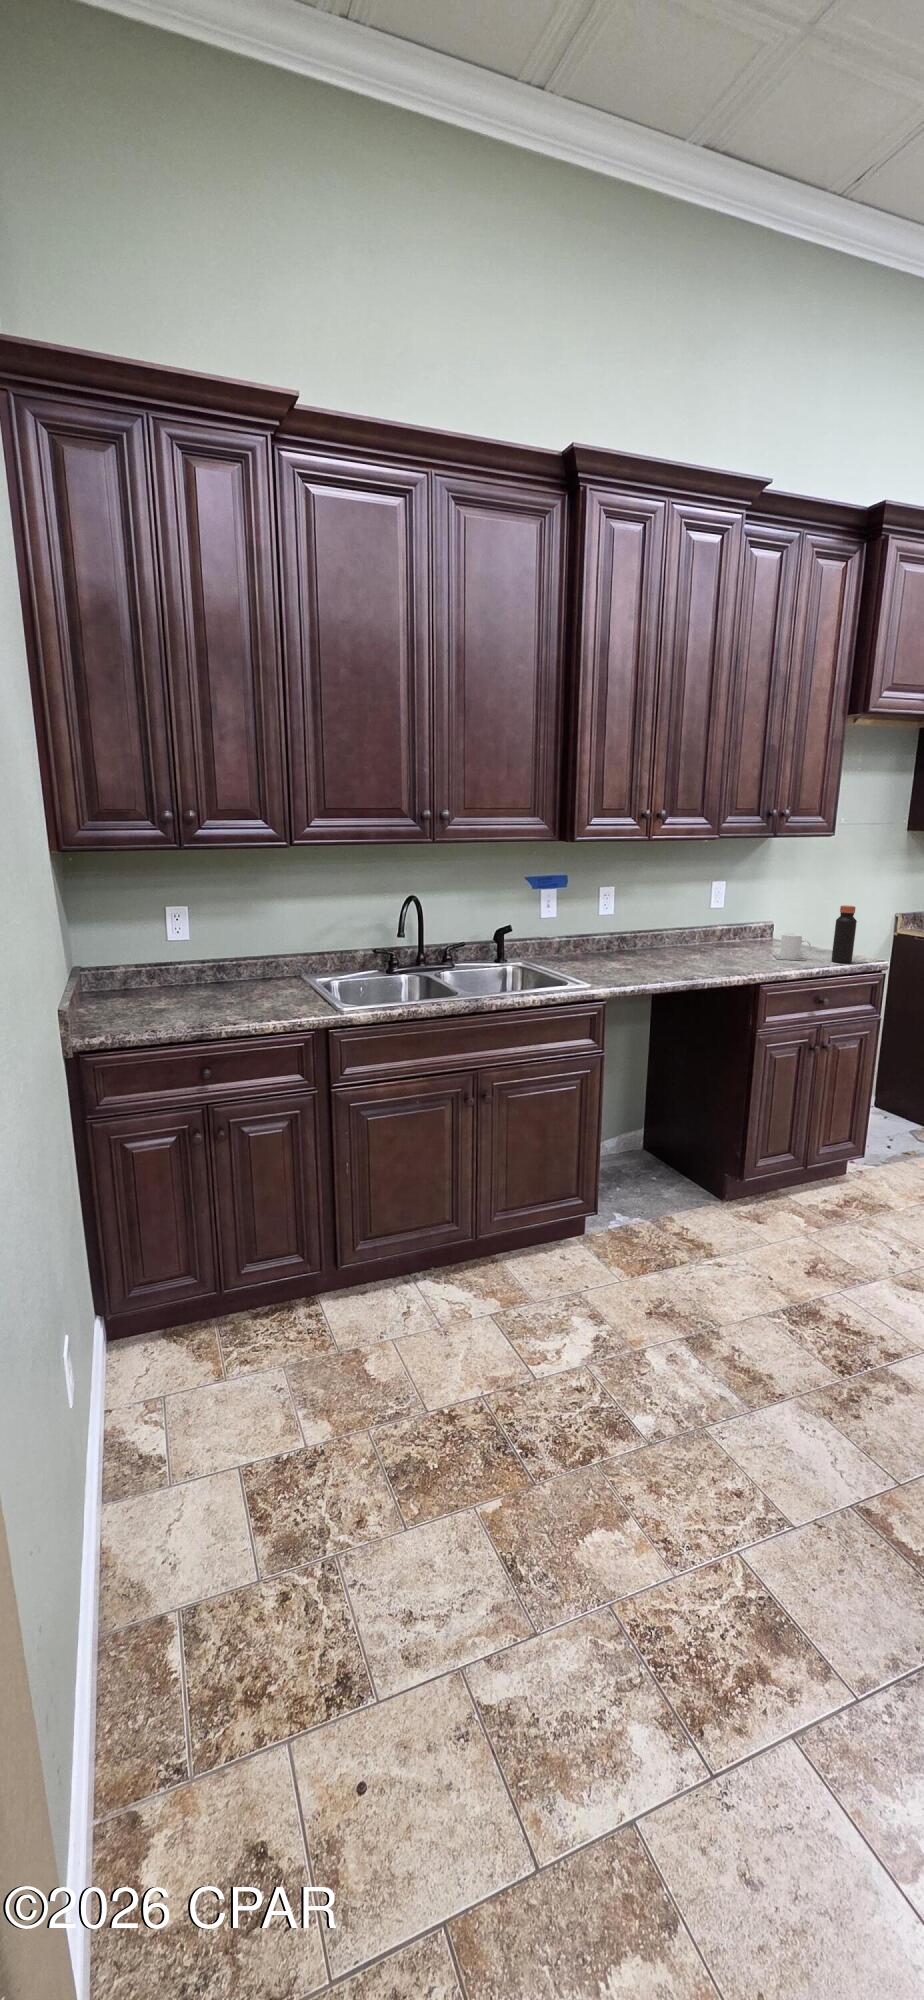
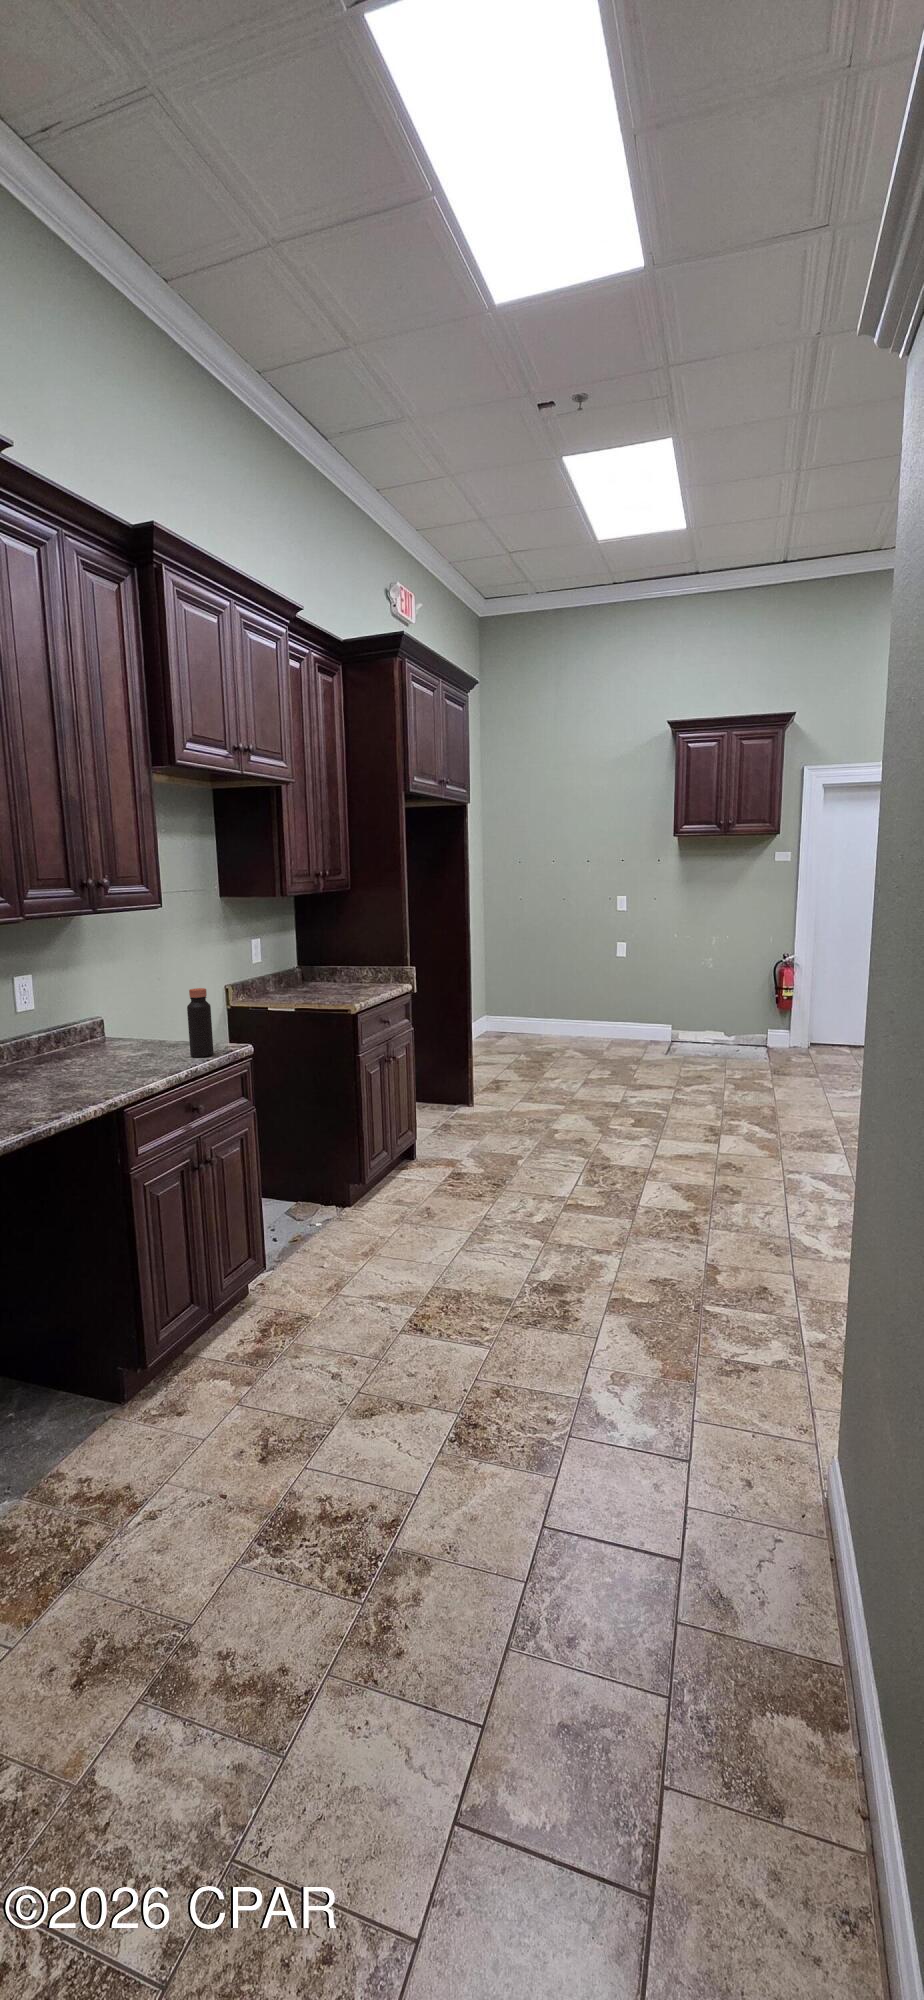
mug: present [774,933,811,961] -> none [118,1031,164,1067]

